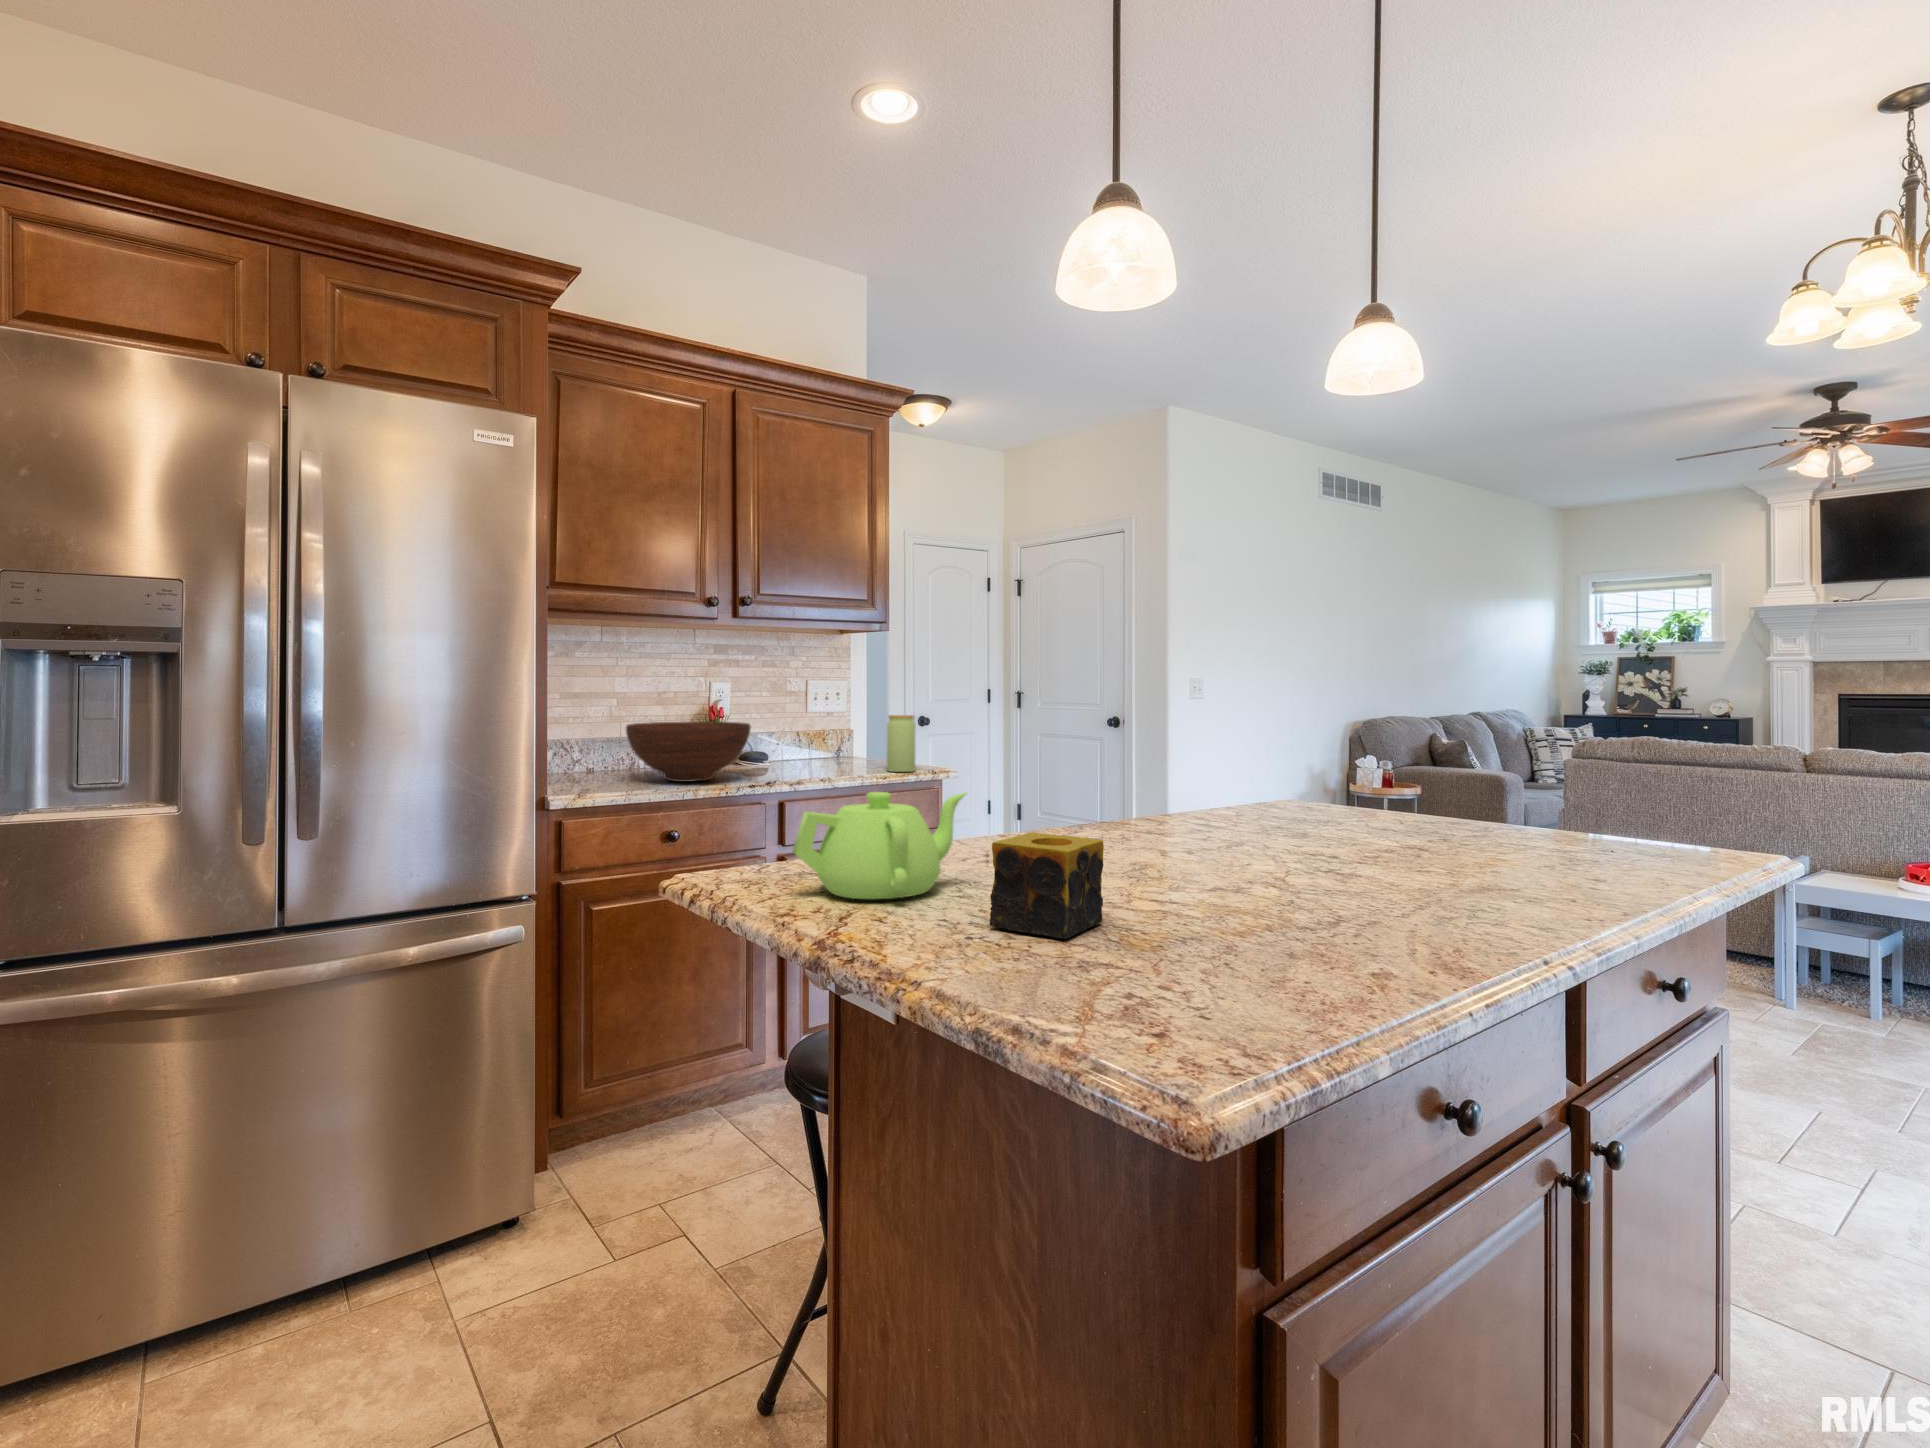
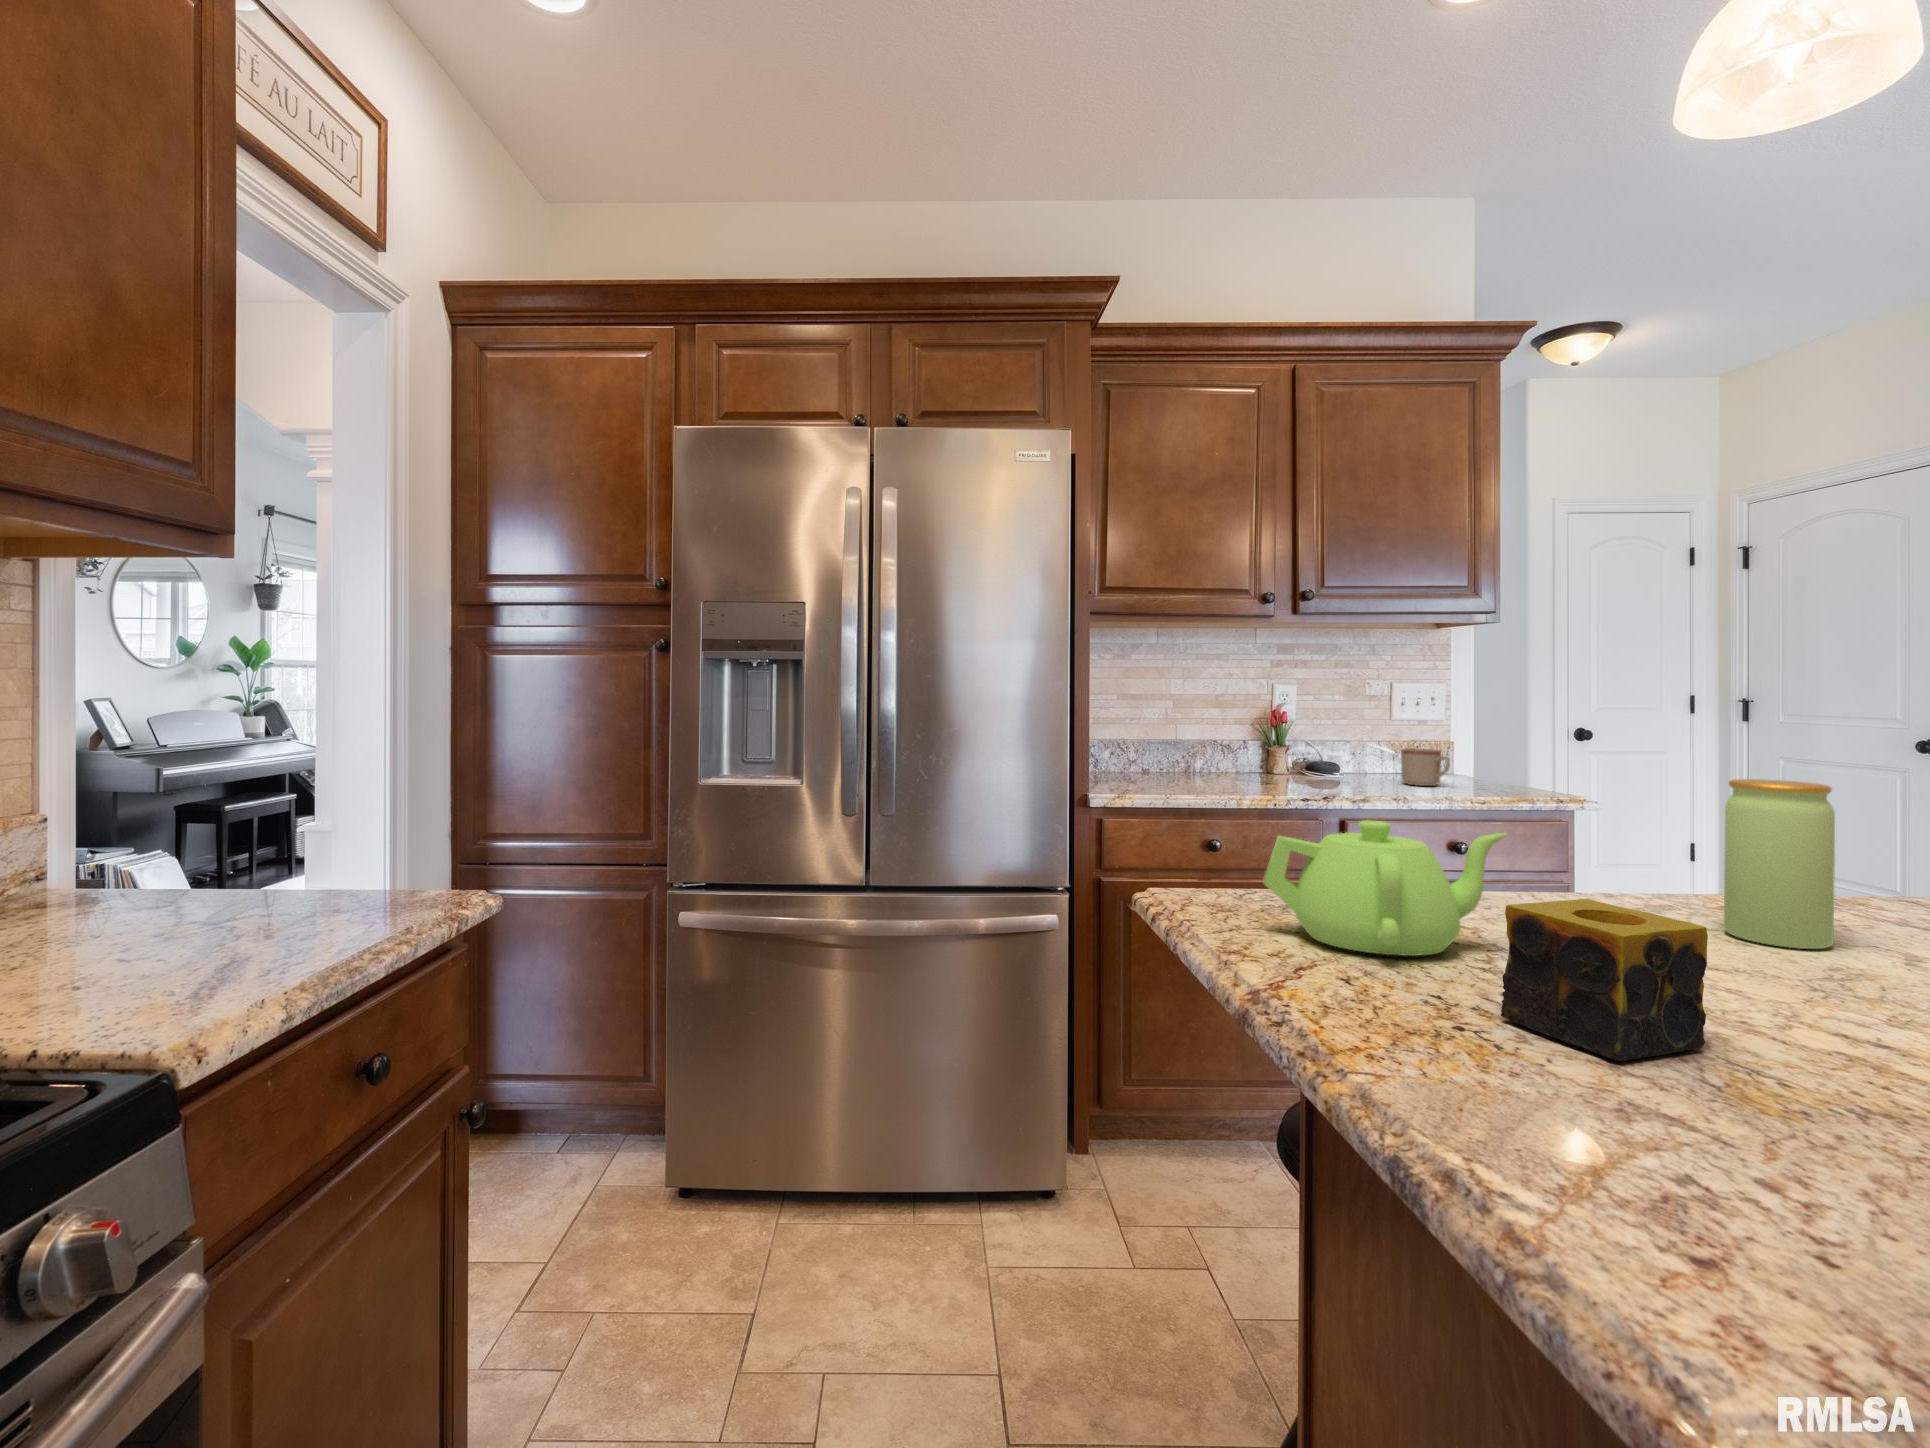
jar: present [887,715,915,772] -> present [1724,779,1835,949]
fruit bowl: present [626,722,751,782] -> none [1174,725,1308,788]
mug: none [821,737,859,768] -> present [1401,748,1450,786]

